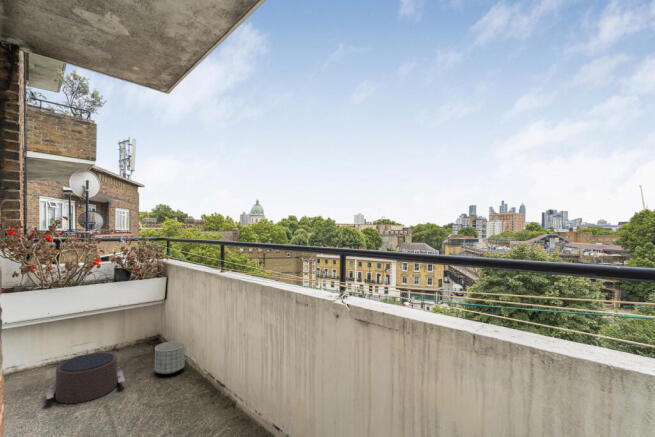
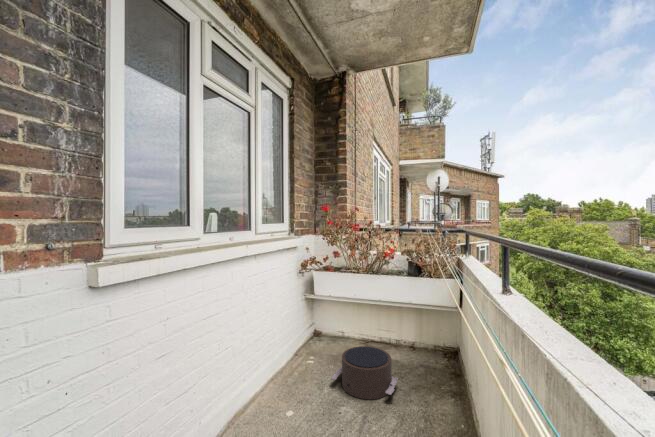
planter: present [155,341,185,374] -> none [429,365,465,411]

